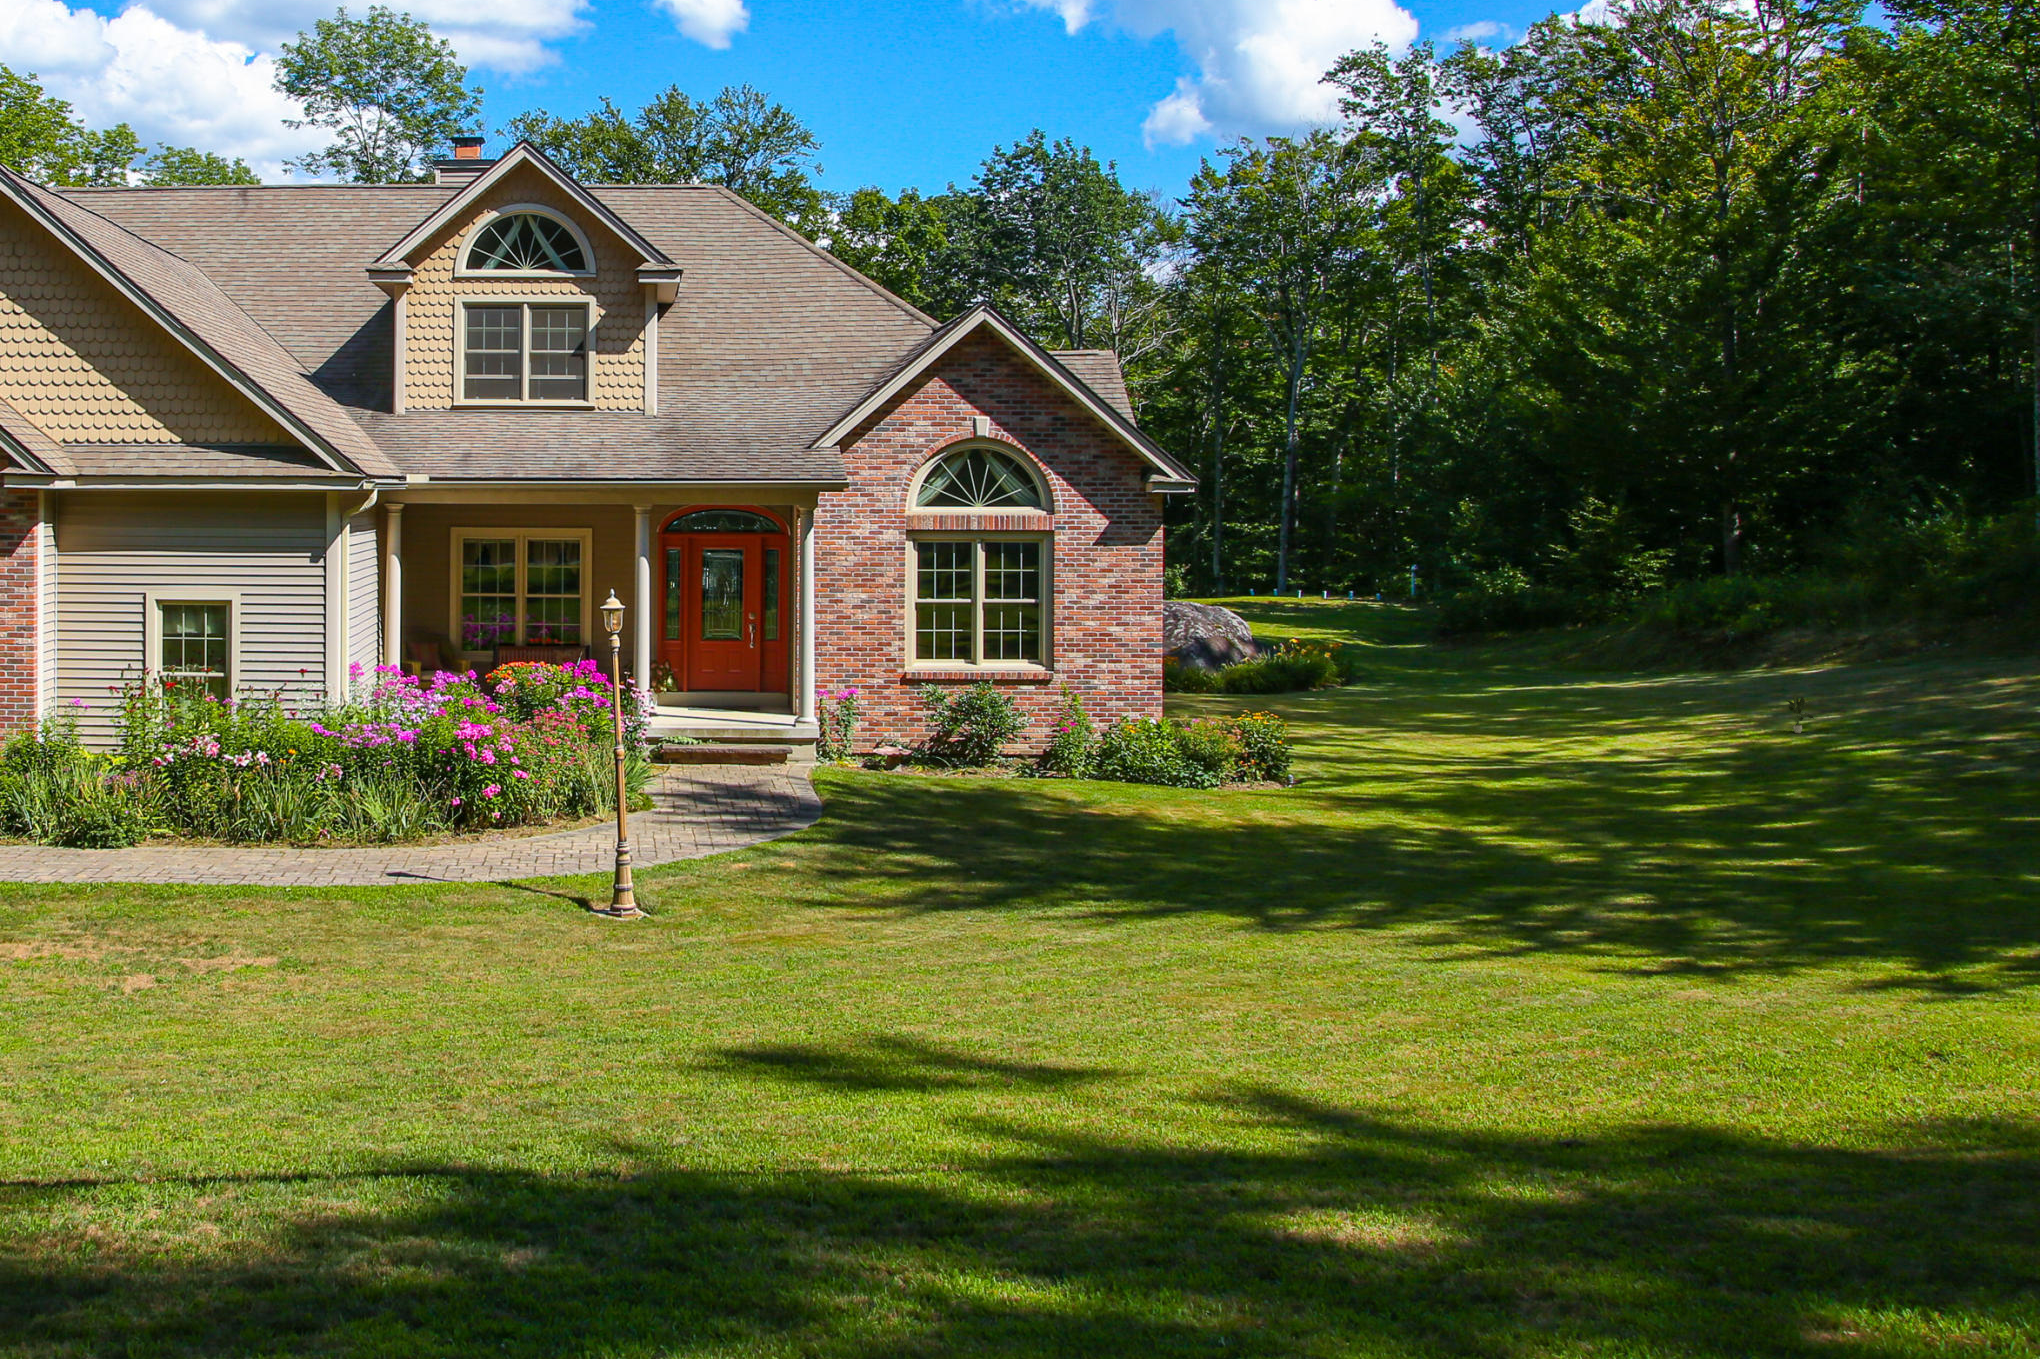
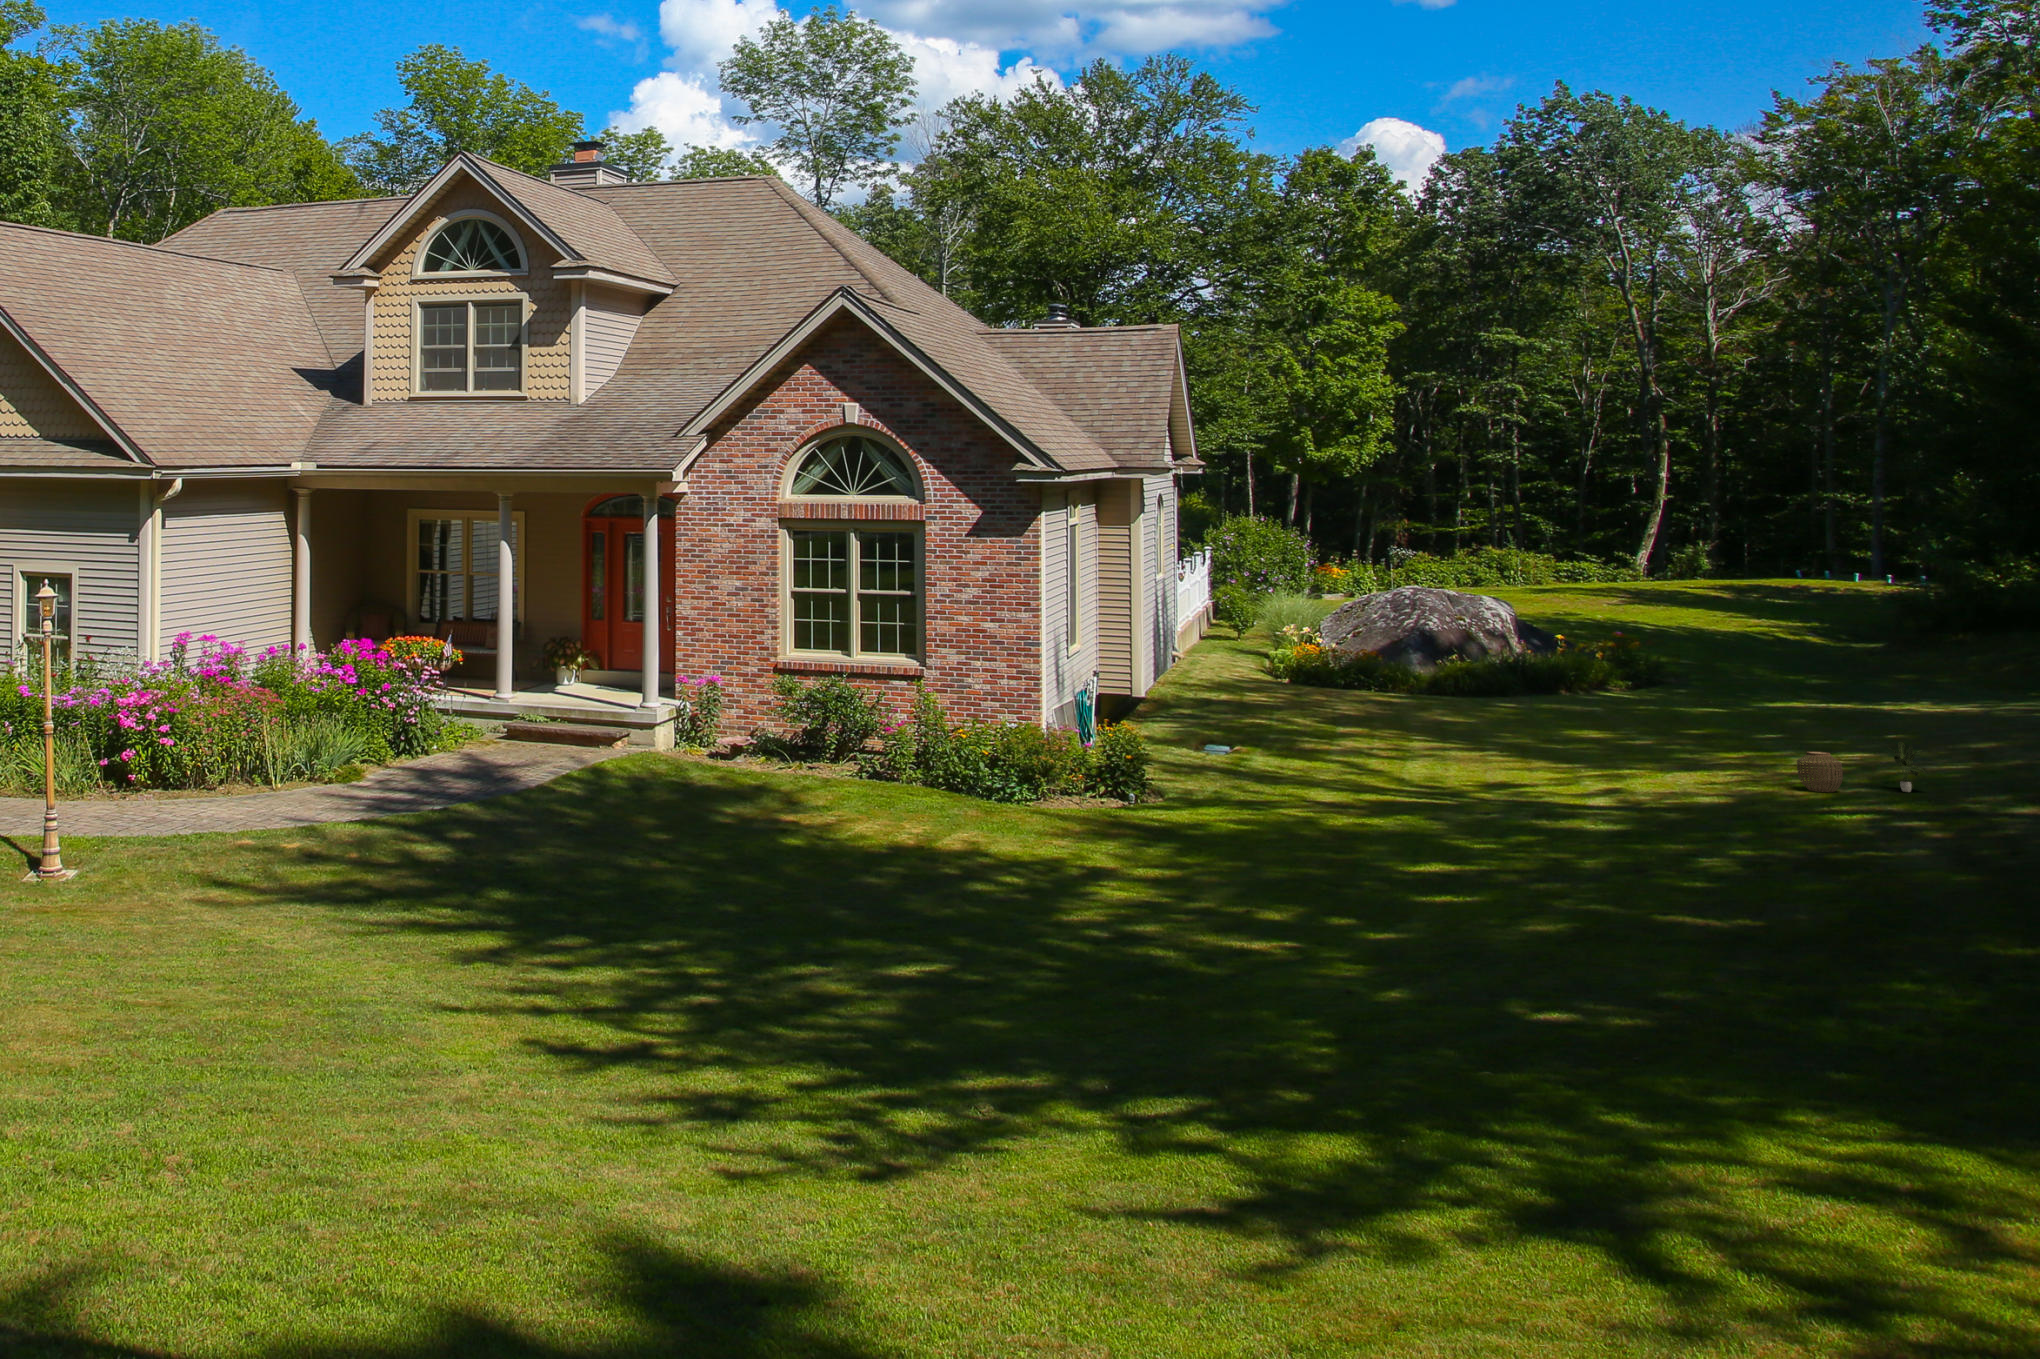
woven basket: none [1731,706,1765,736] -> present [1797,751,1843,792]

